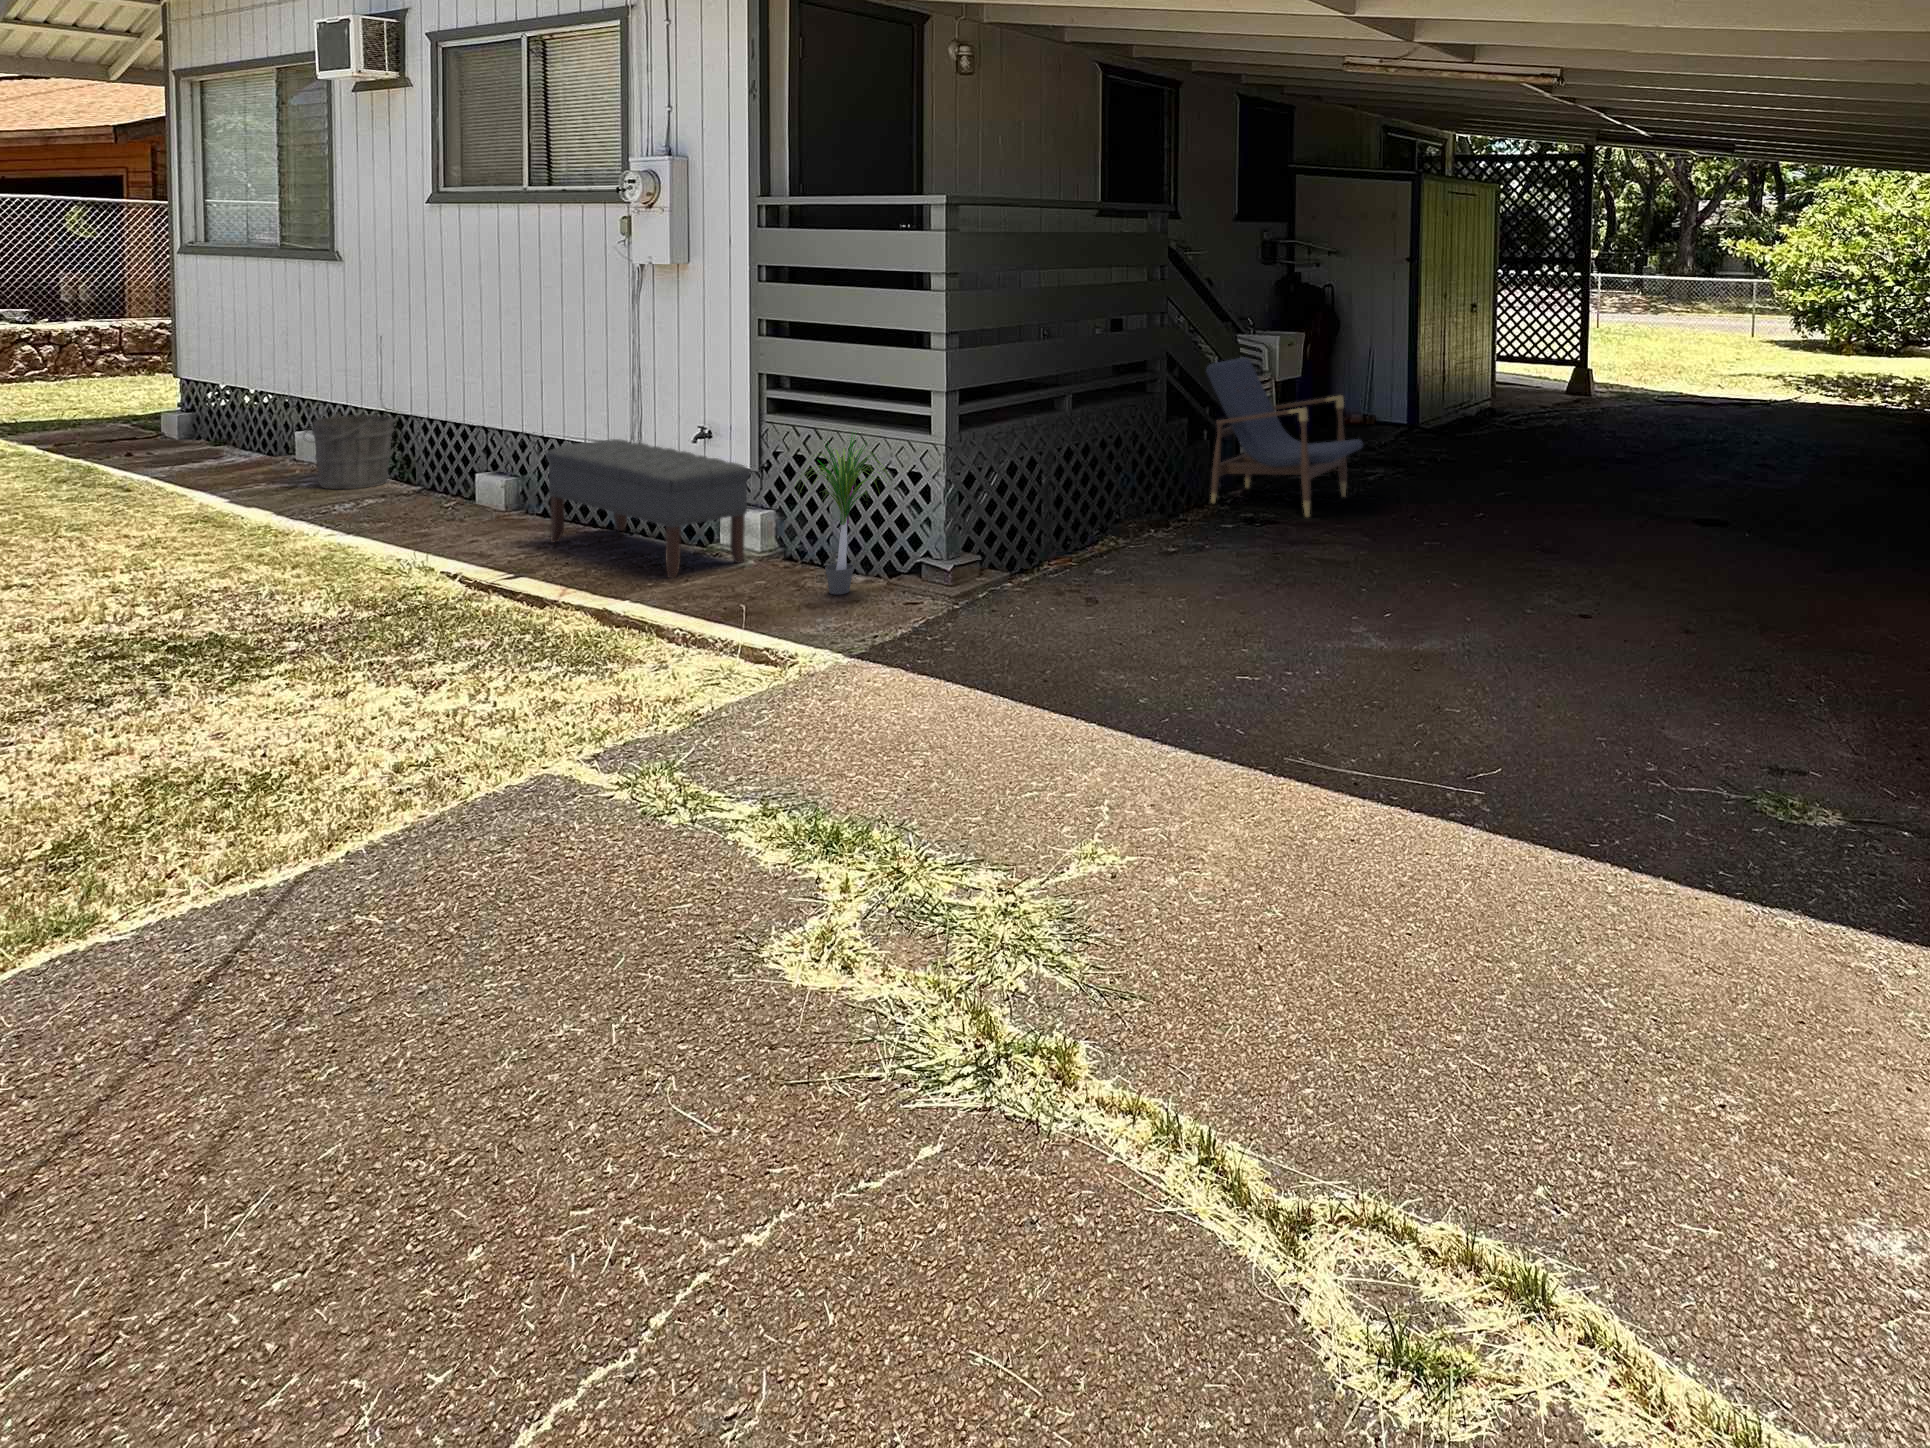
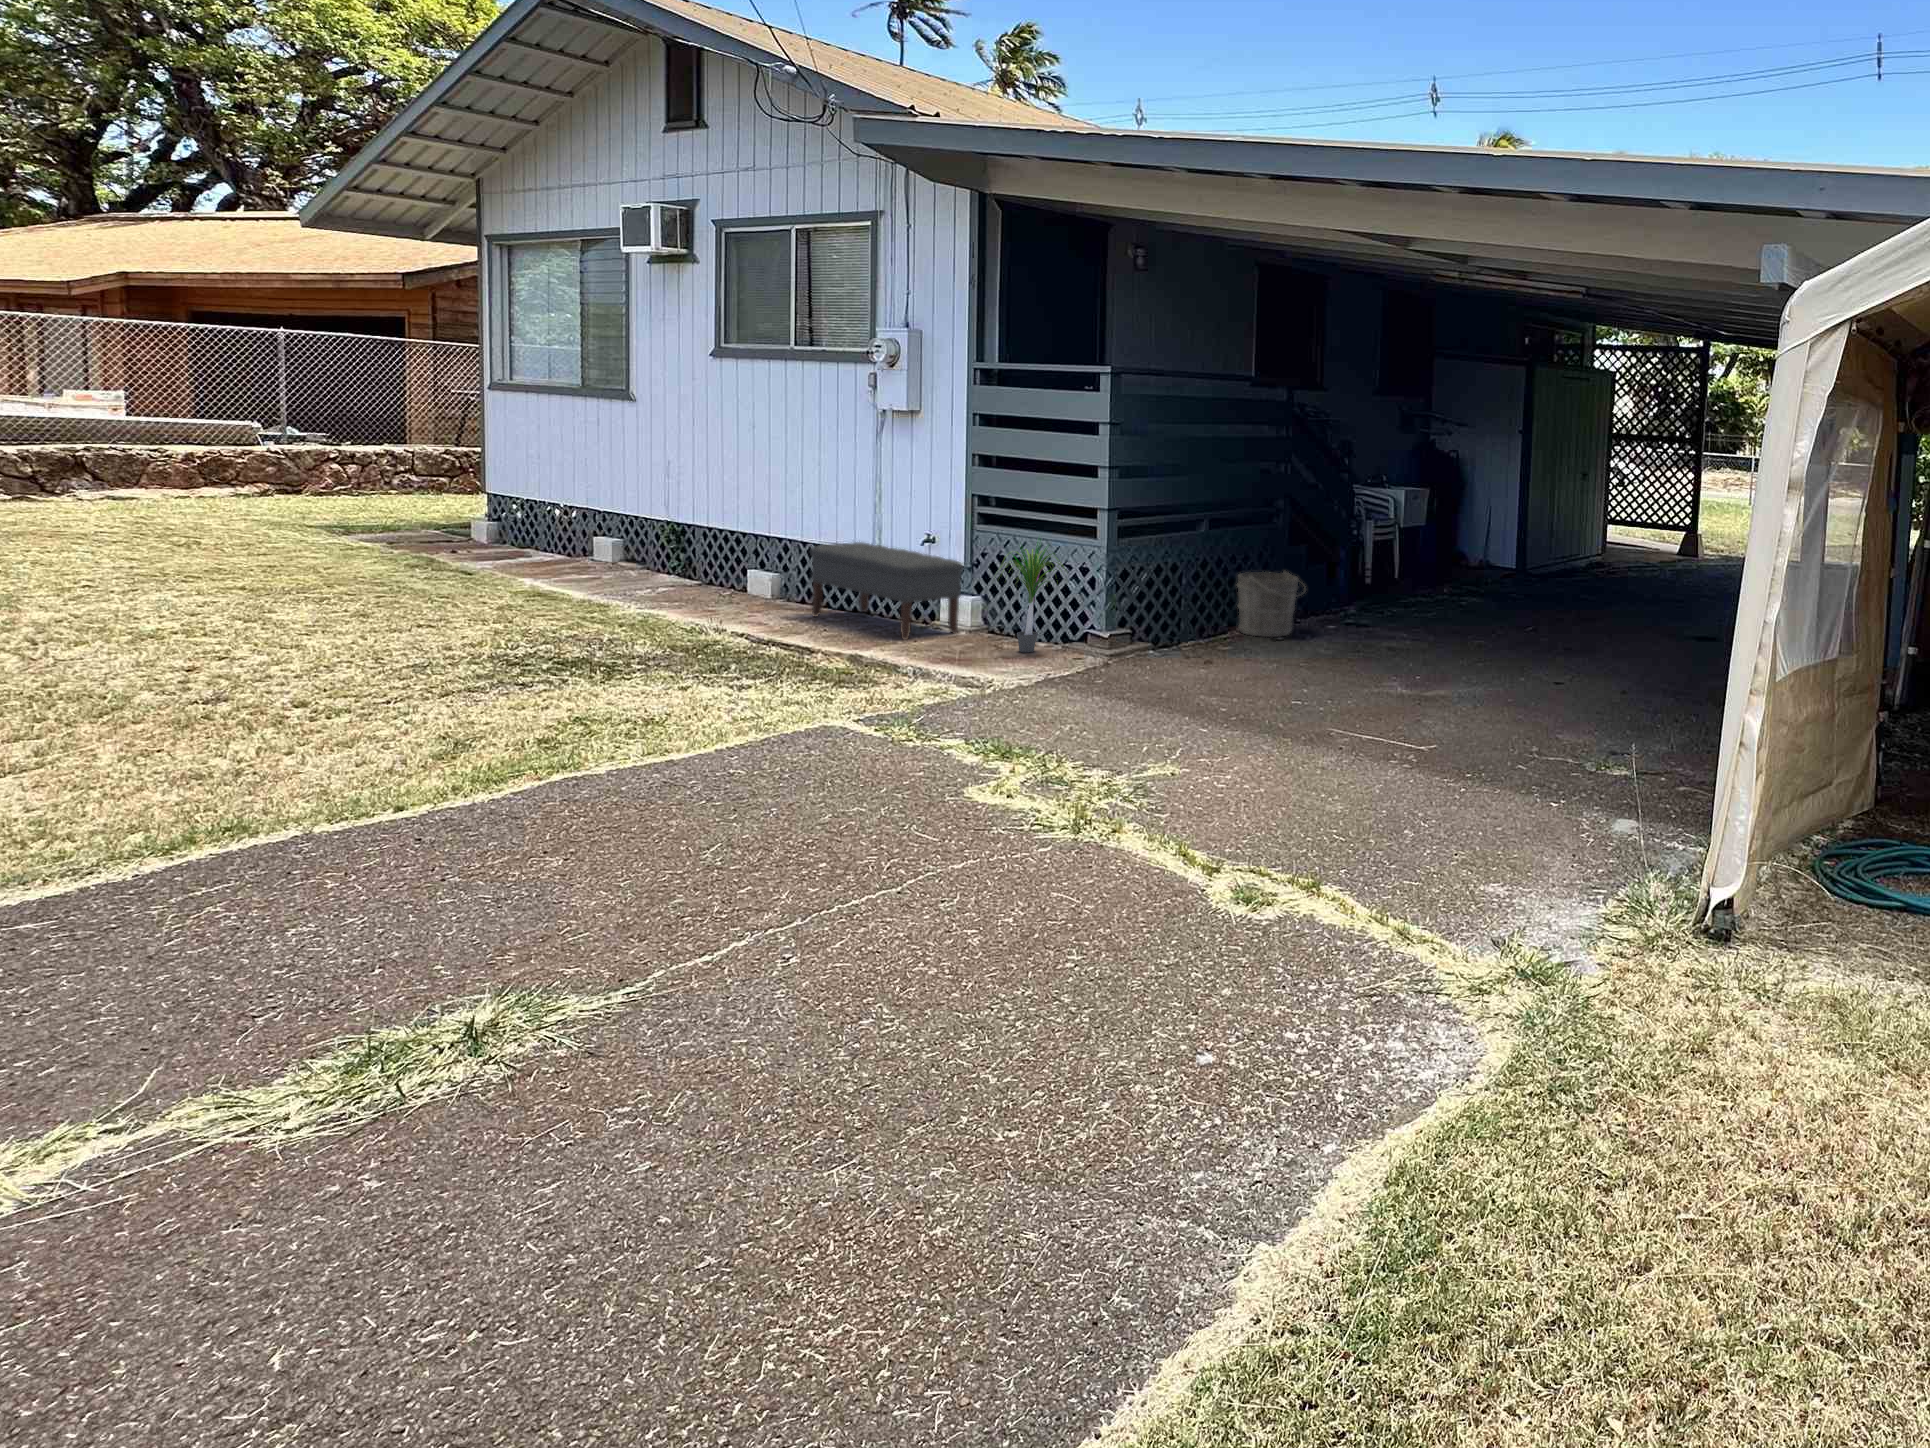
lounge chair: present [1206,357,1363,517] -> none [1323,501,1445,623]
bucket: present [303,413,394,489] -> present [1237,571,1299,637]

